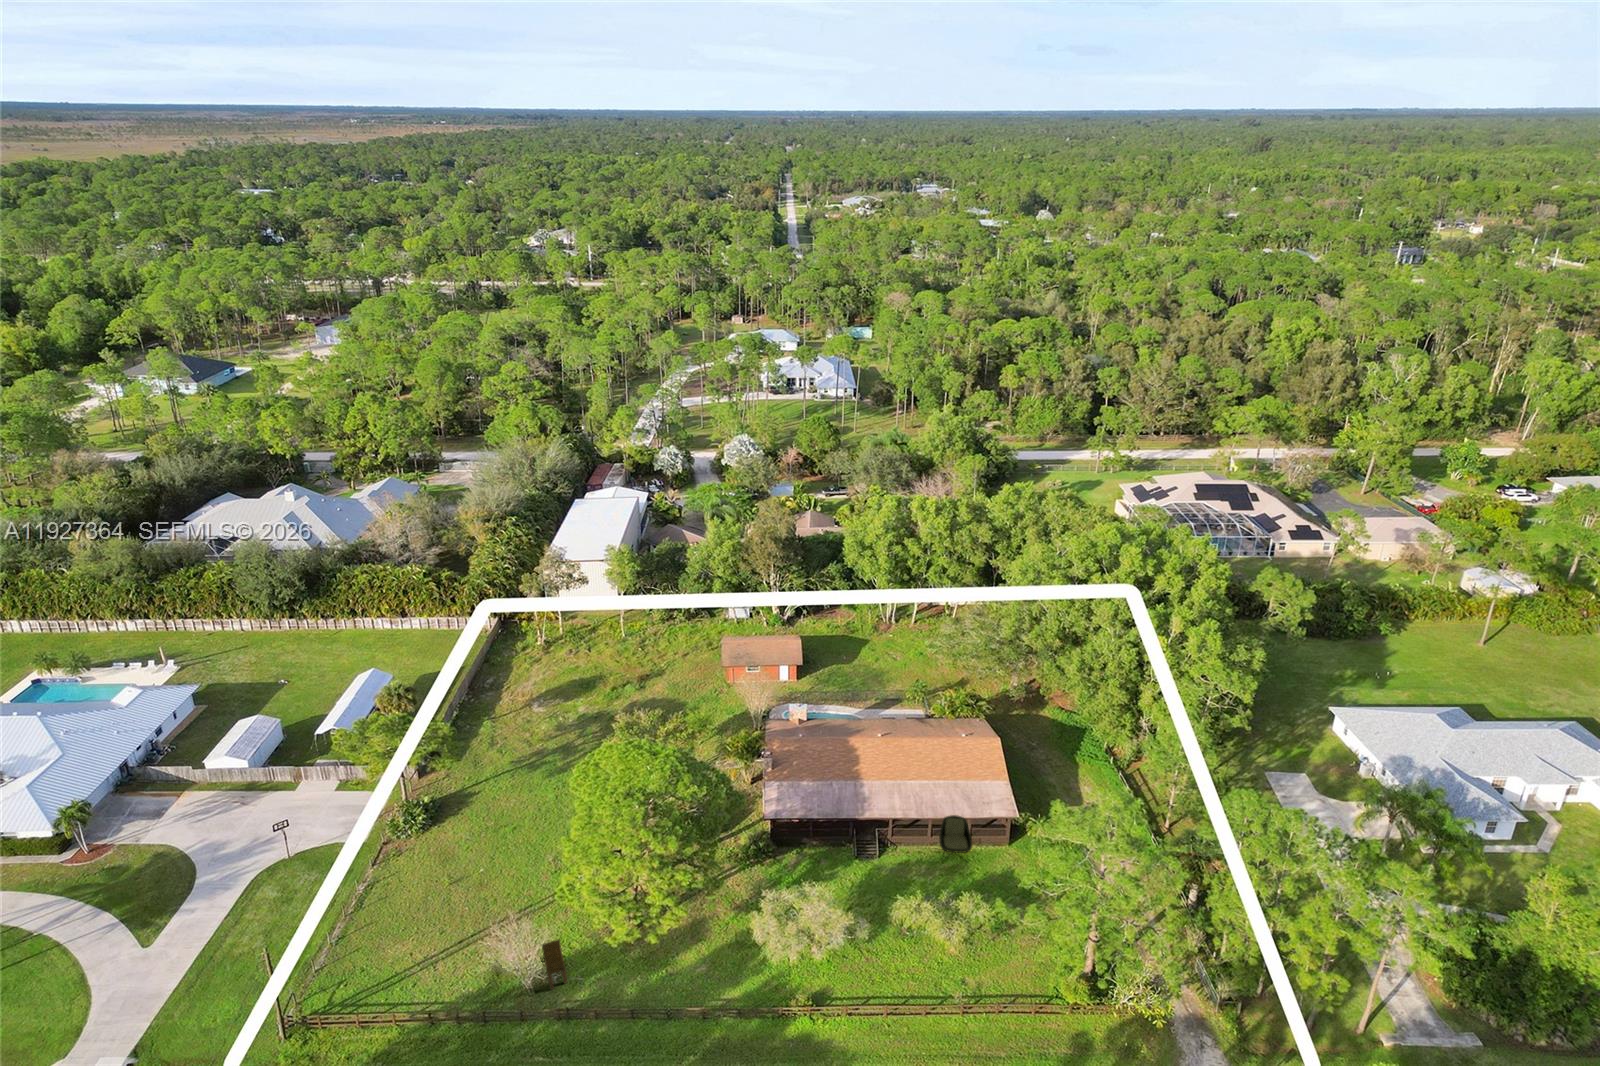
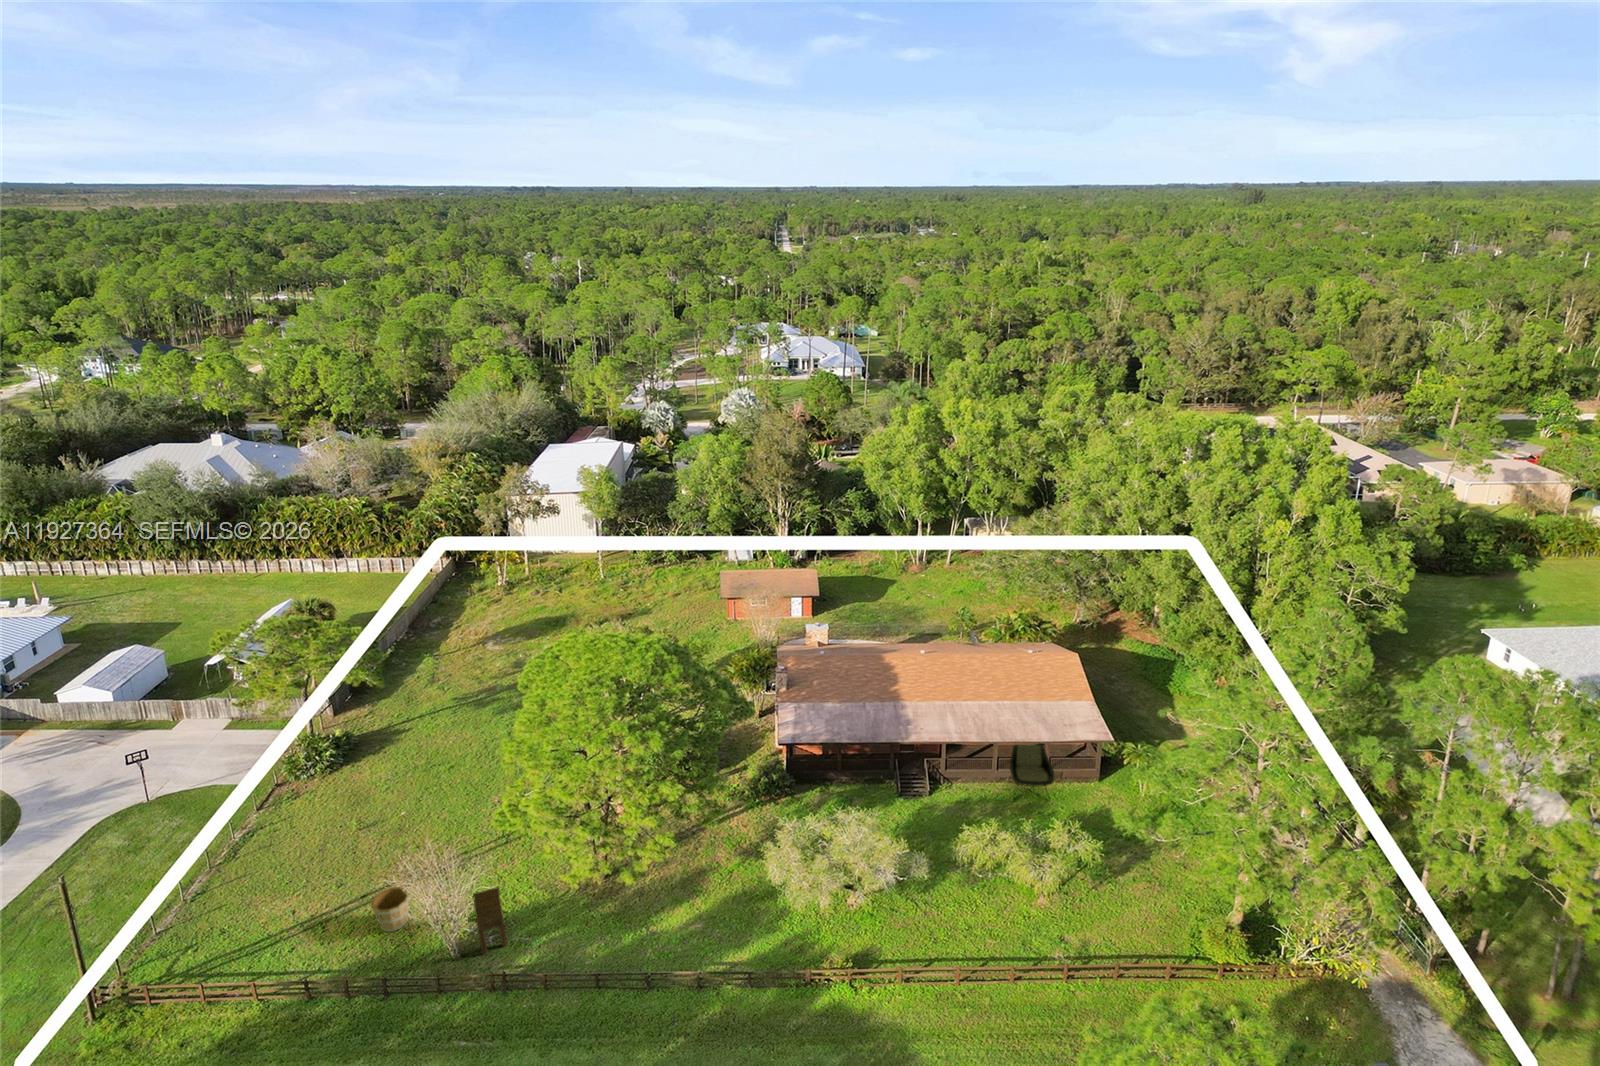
wooden bucket: none [469,938,496,971] -> present [371,887,409,932]

